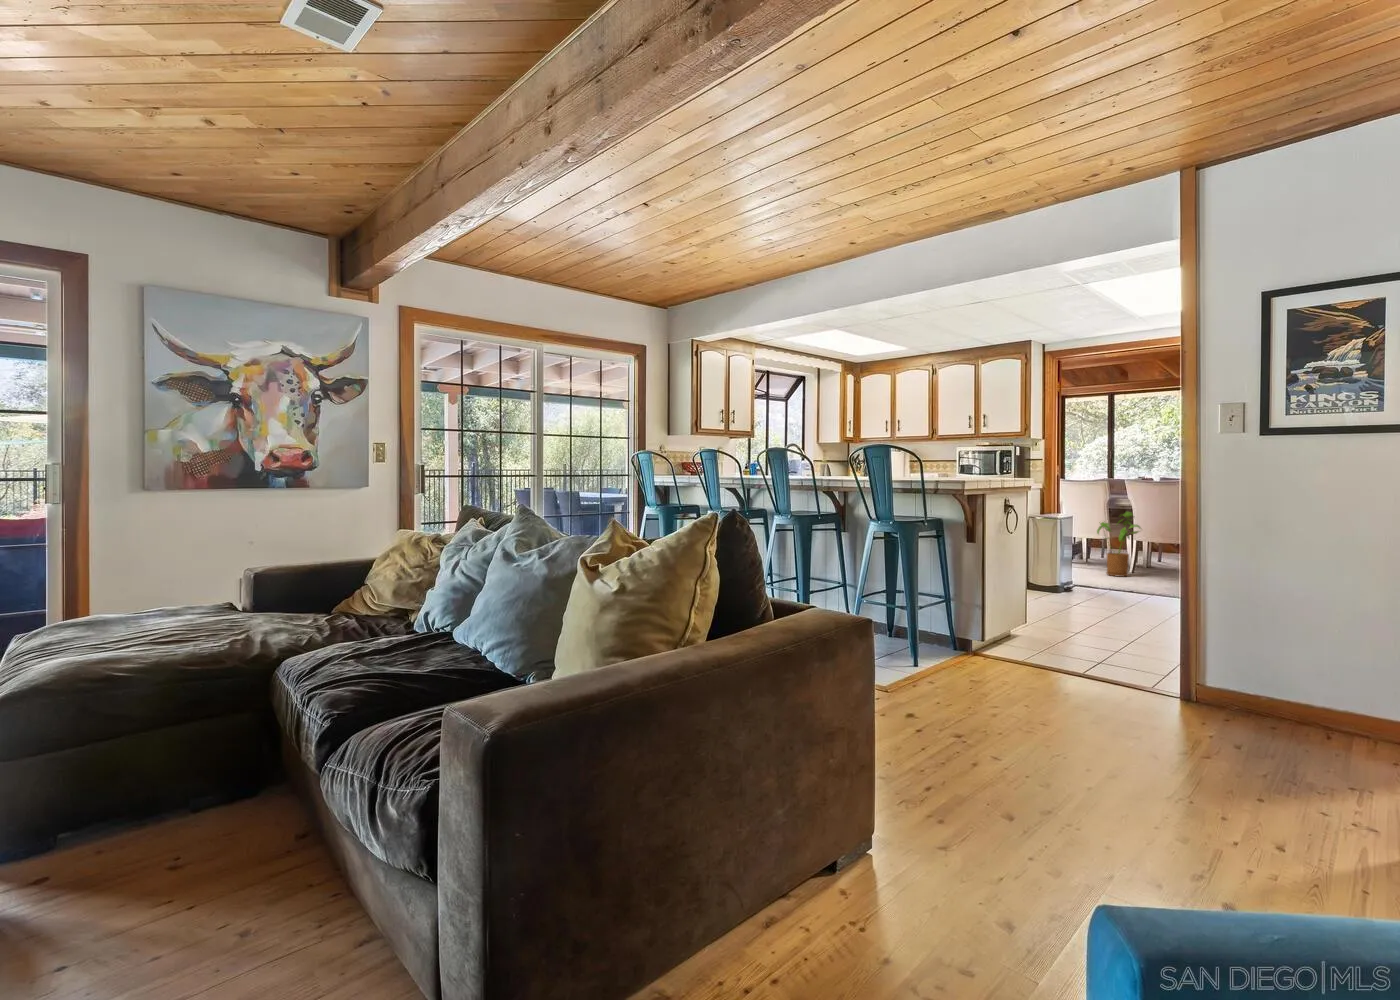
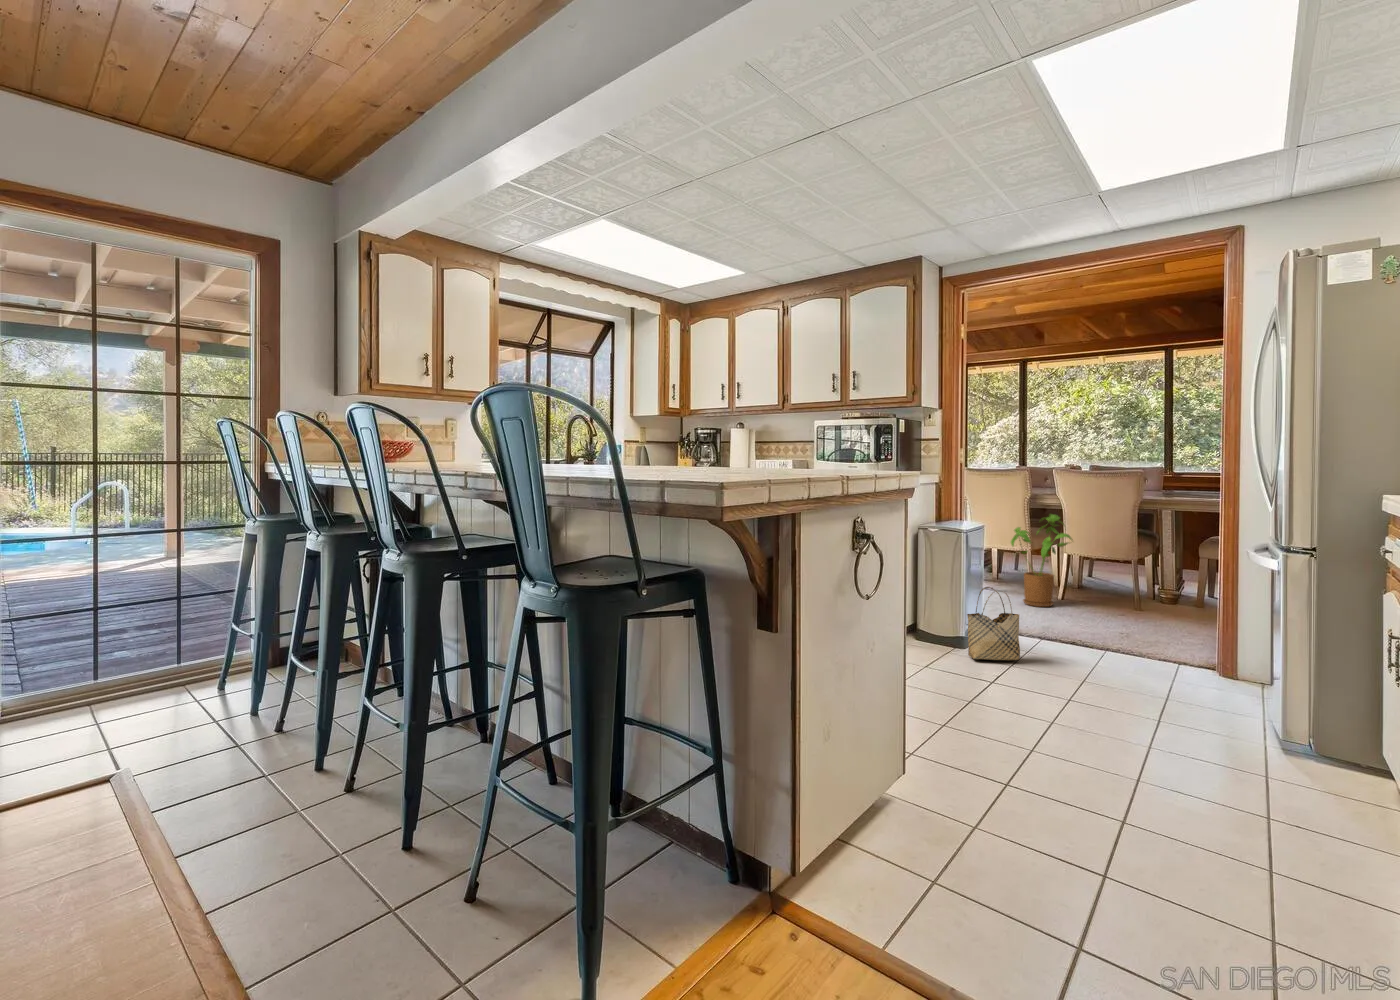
woven basket: none [1062,553,1097,598] -> present [967,587,1020,660]

